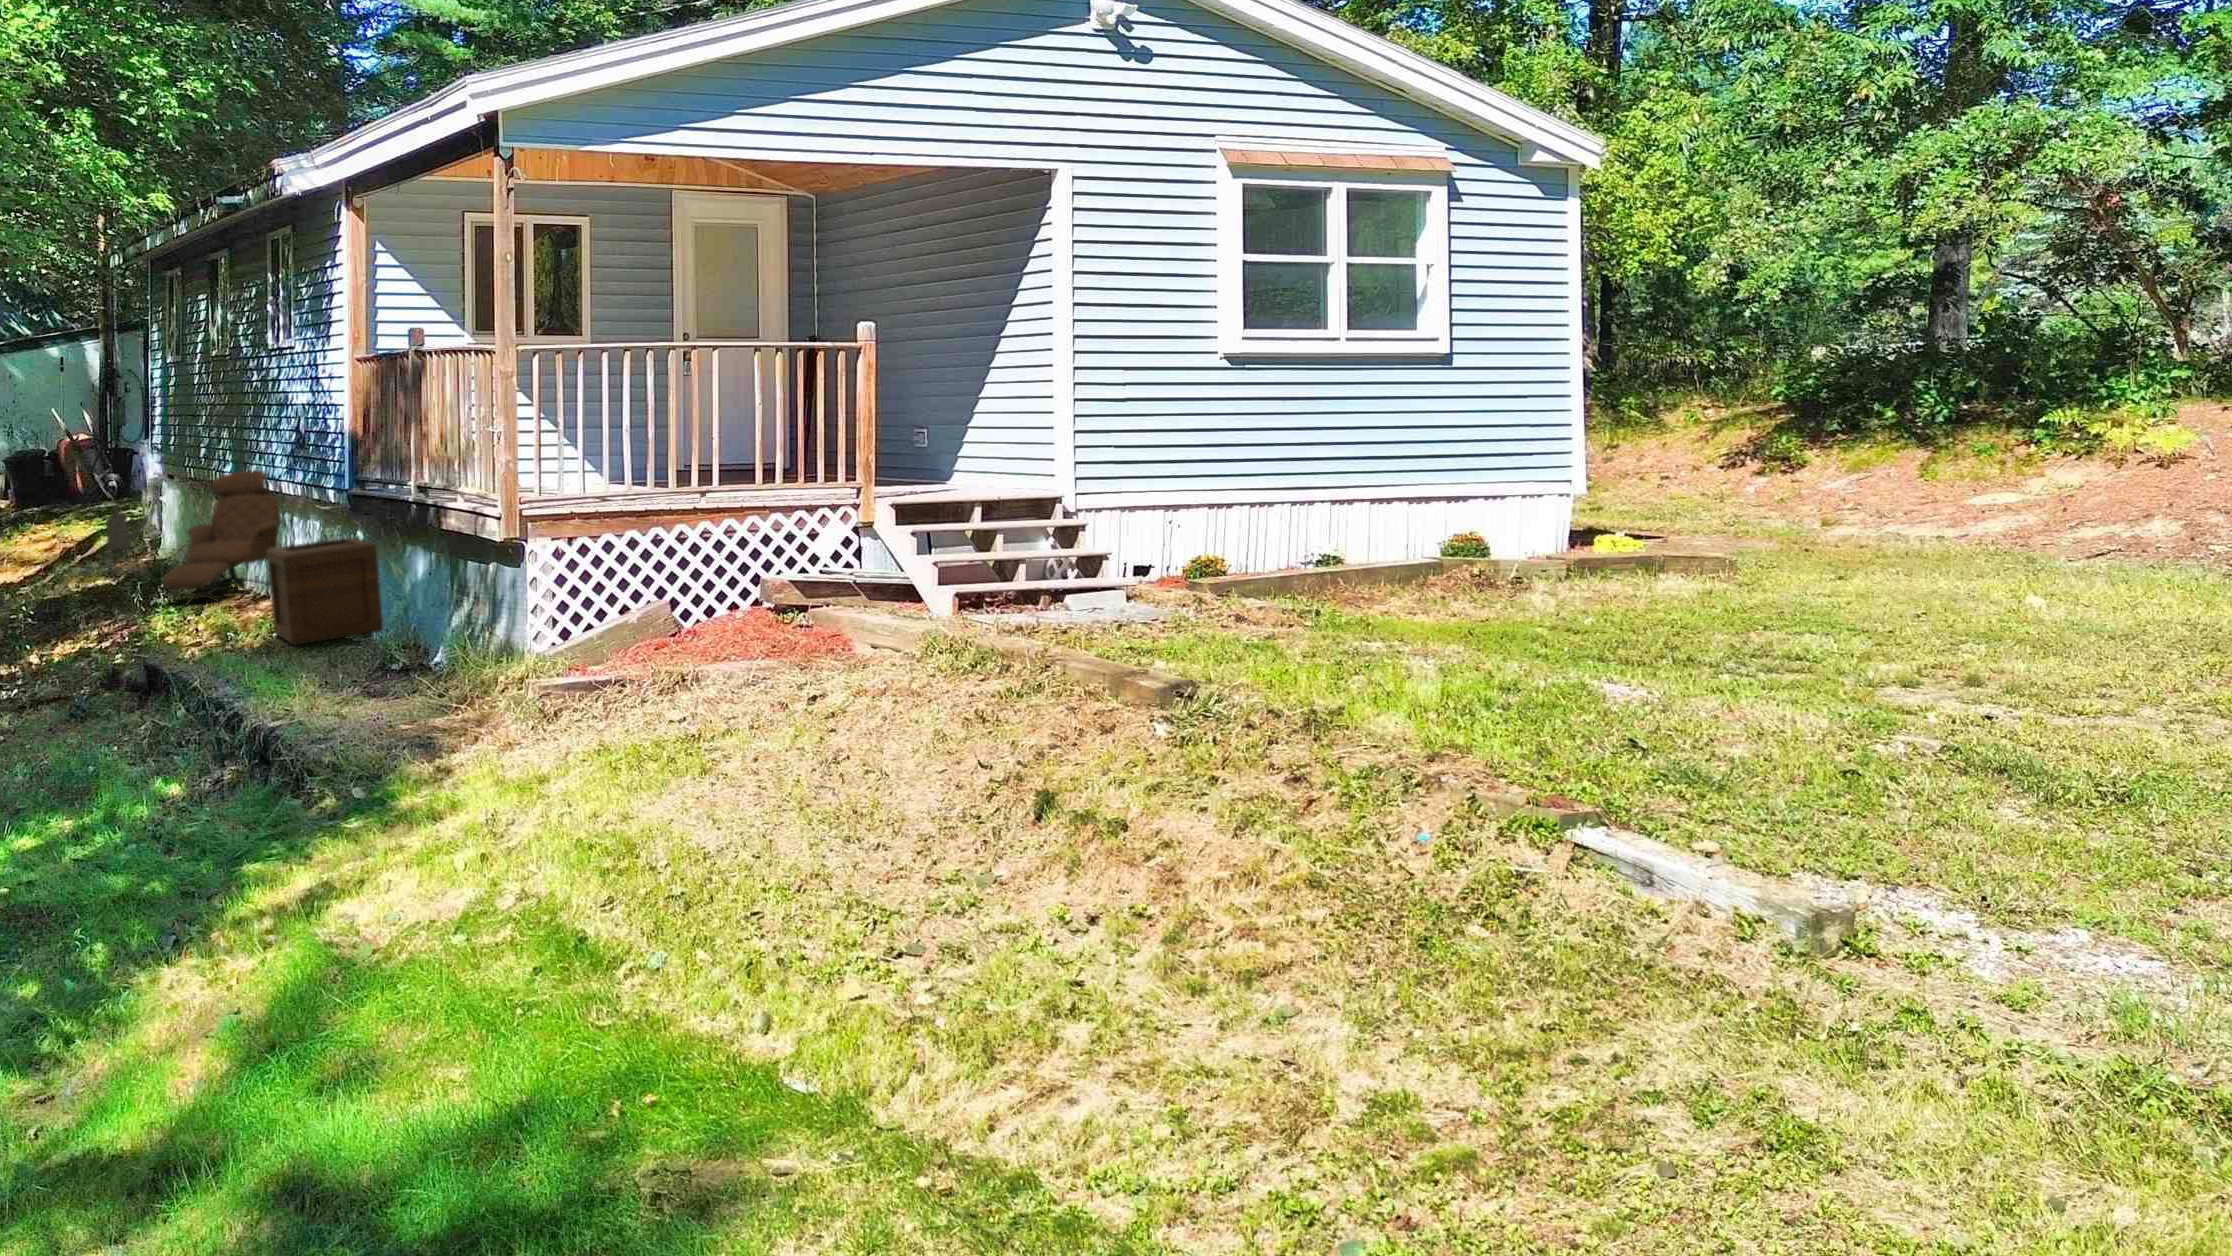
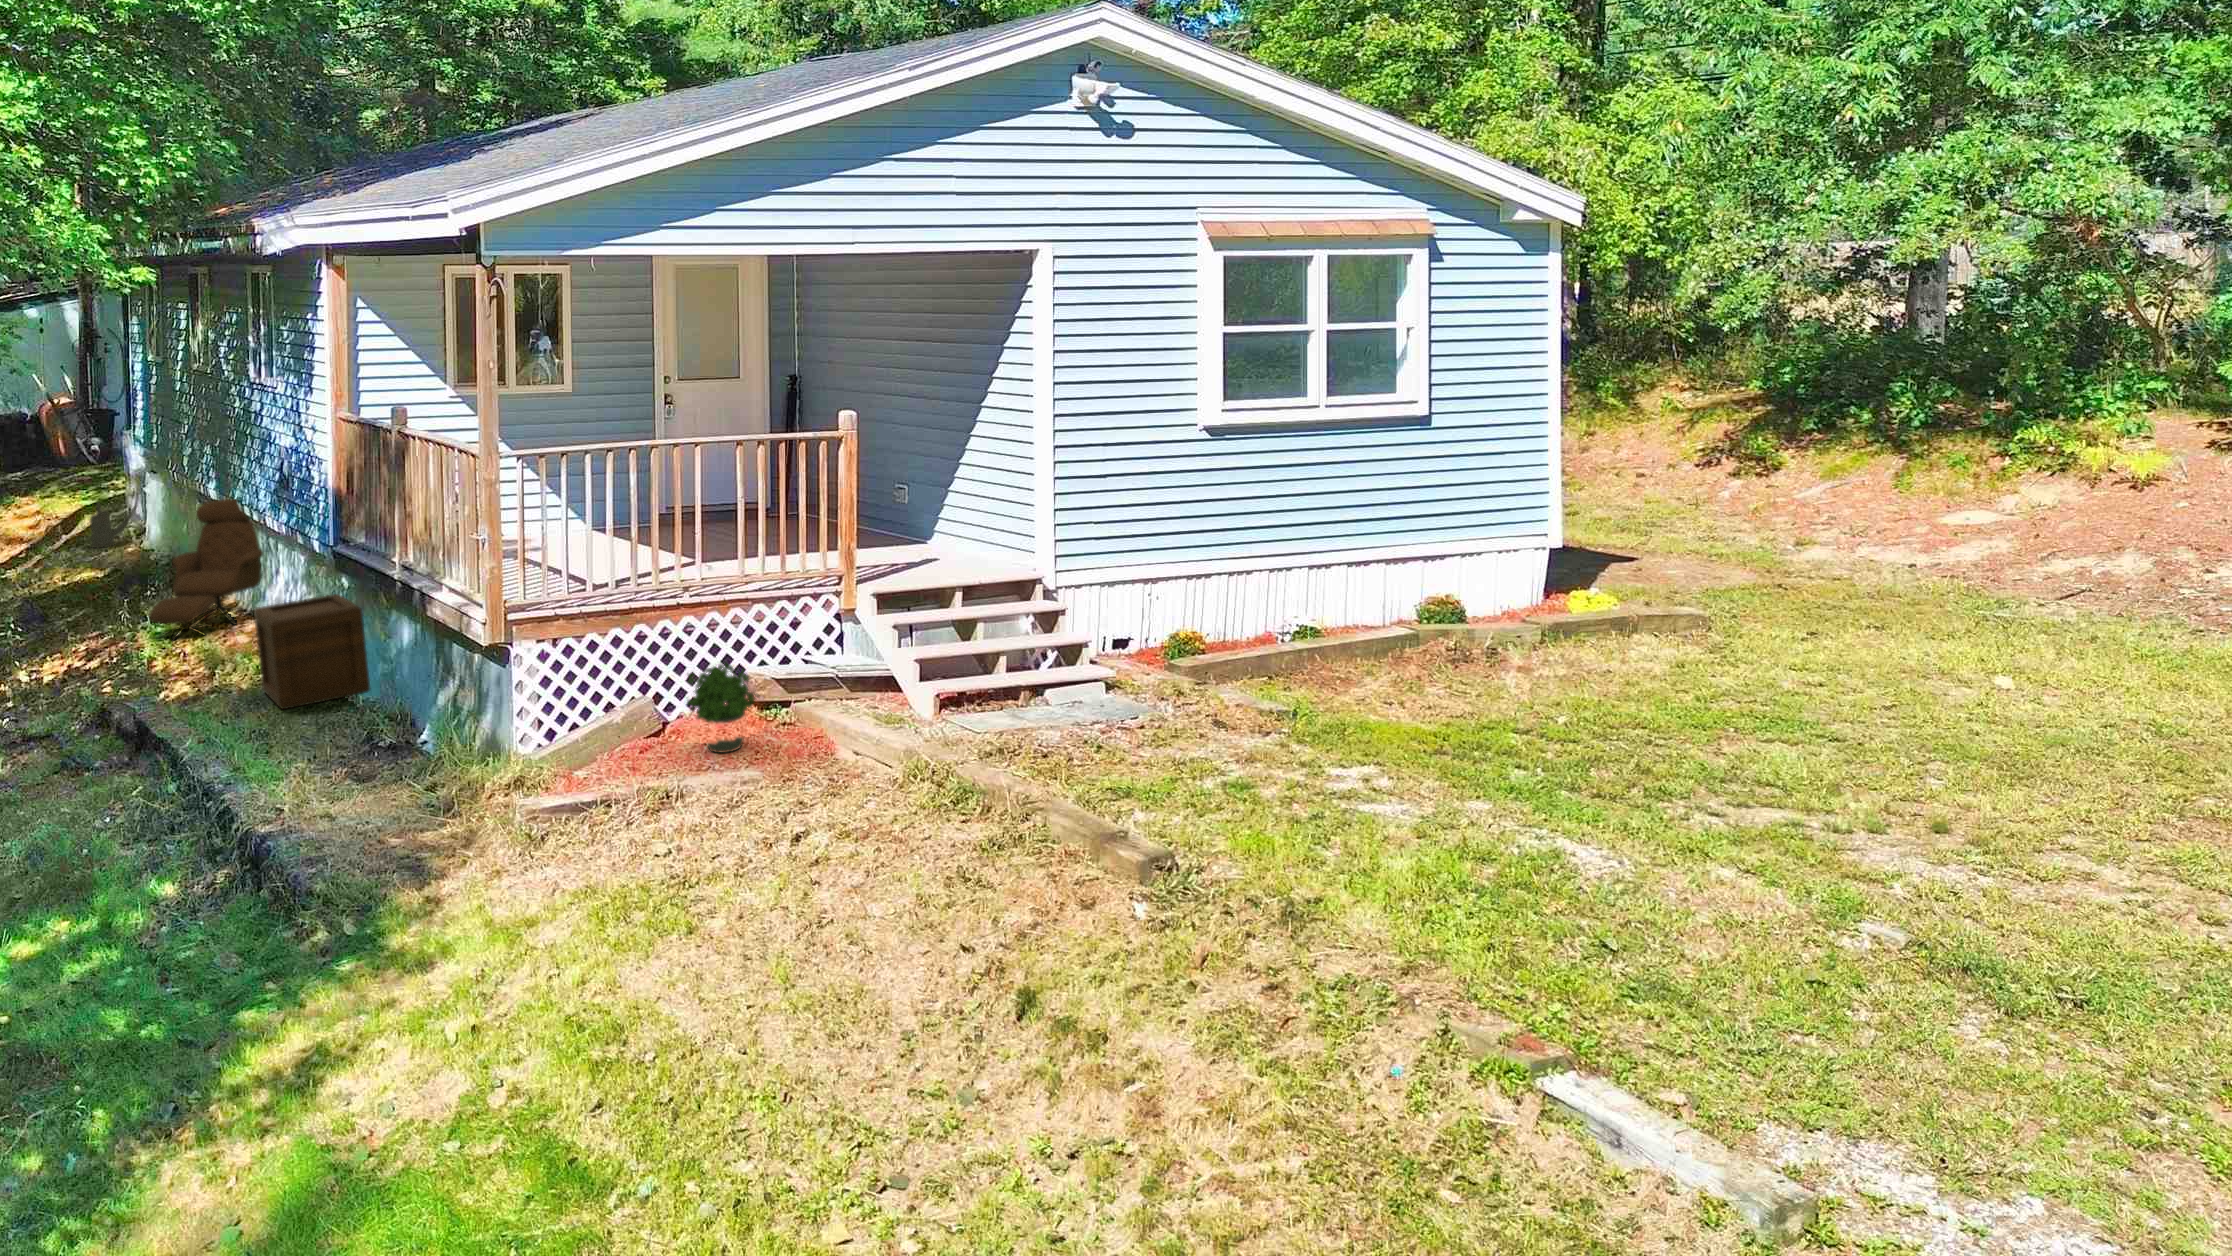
potted plant: none [701,567,777,658] -> present [687,663,758,753]

